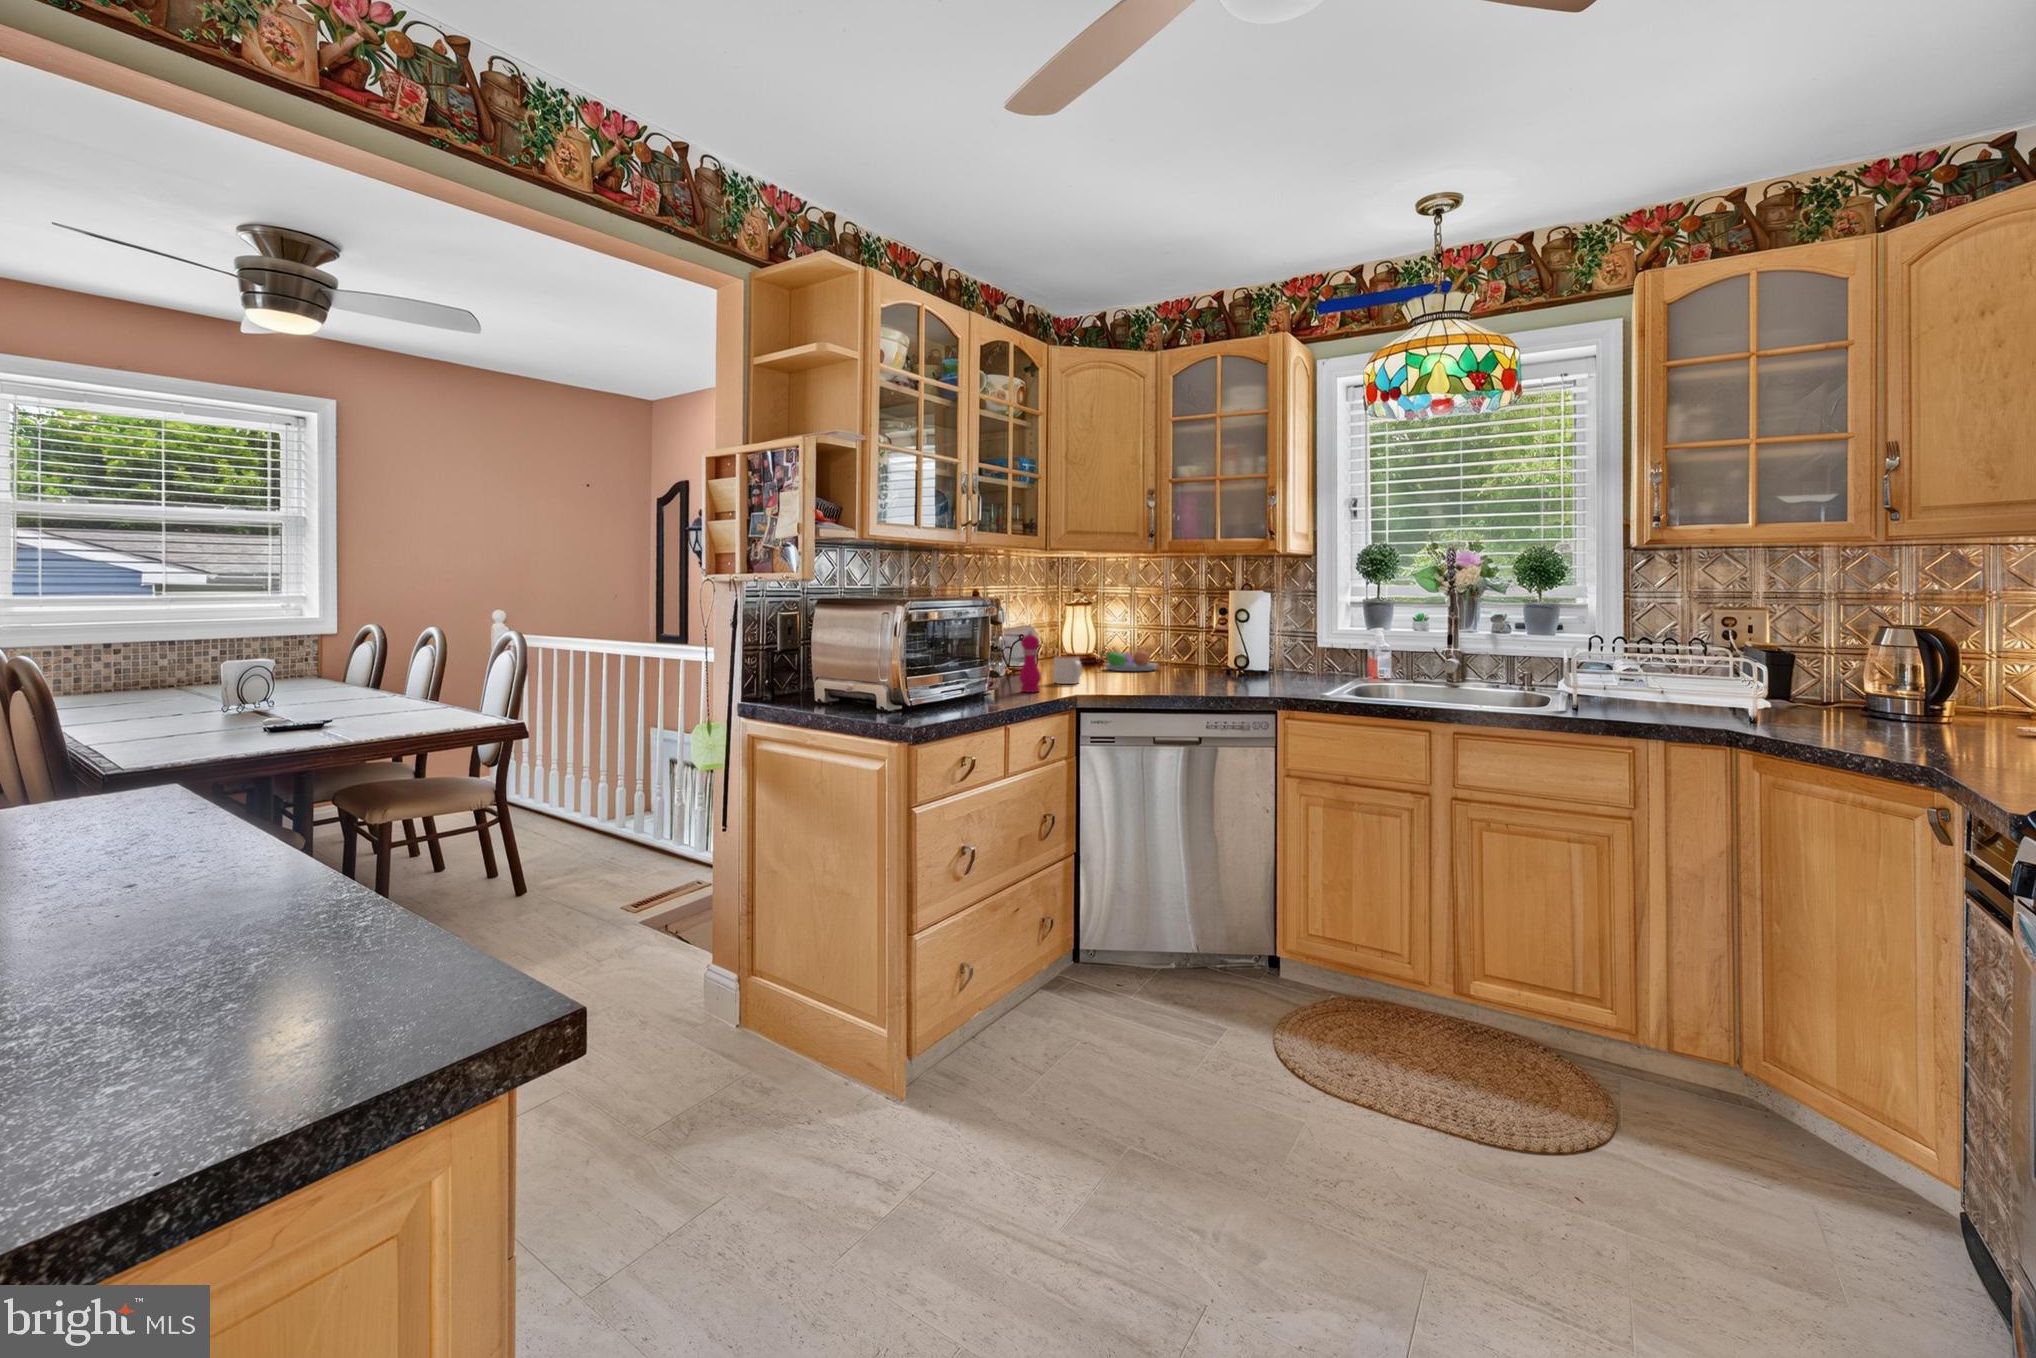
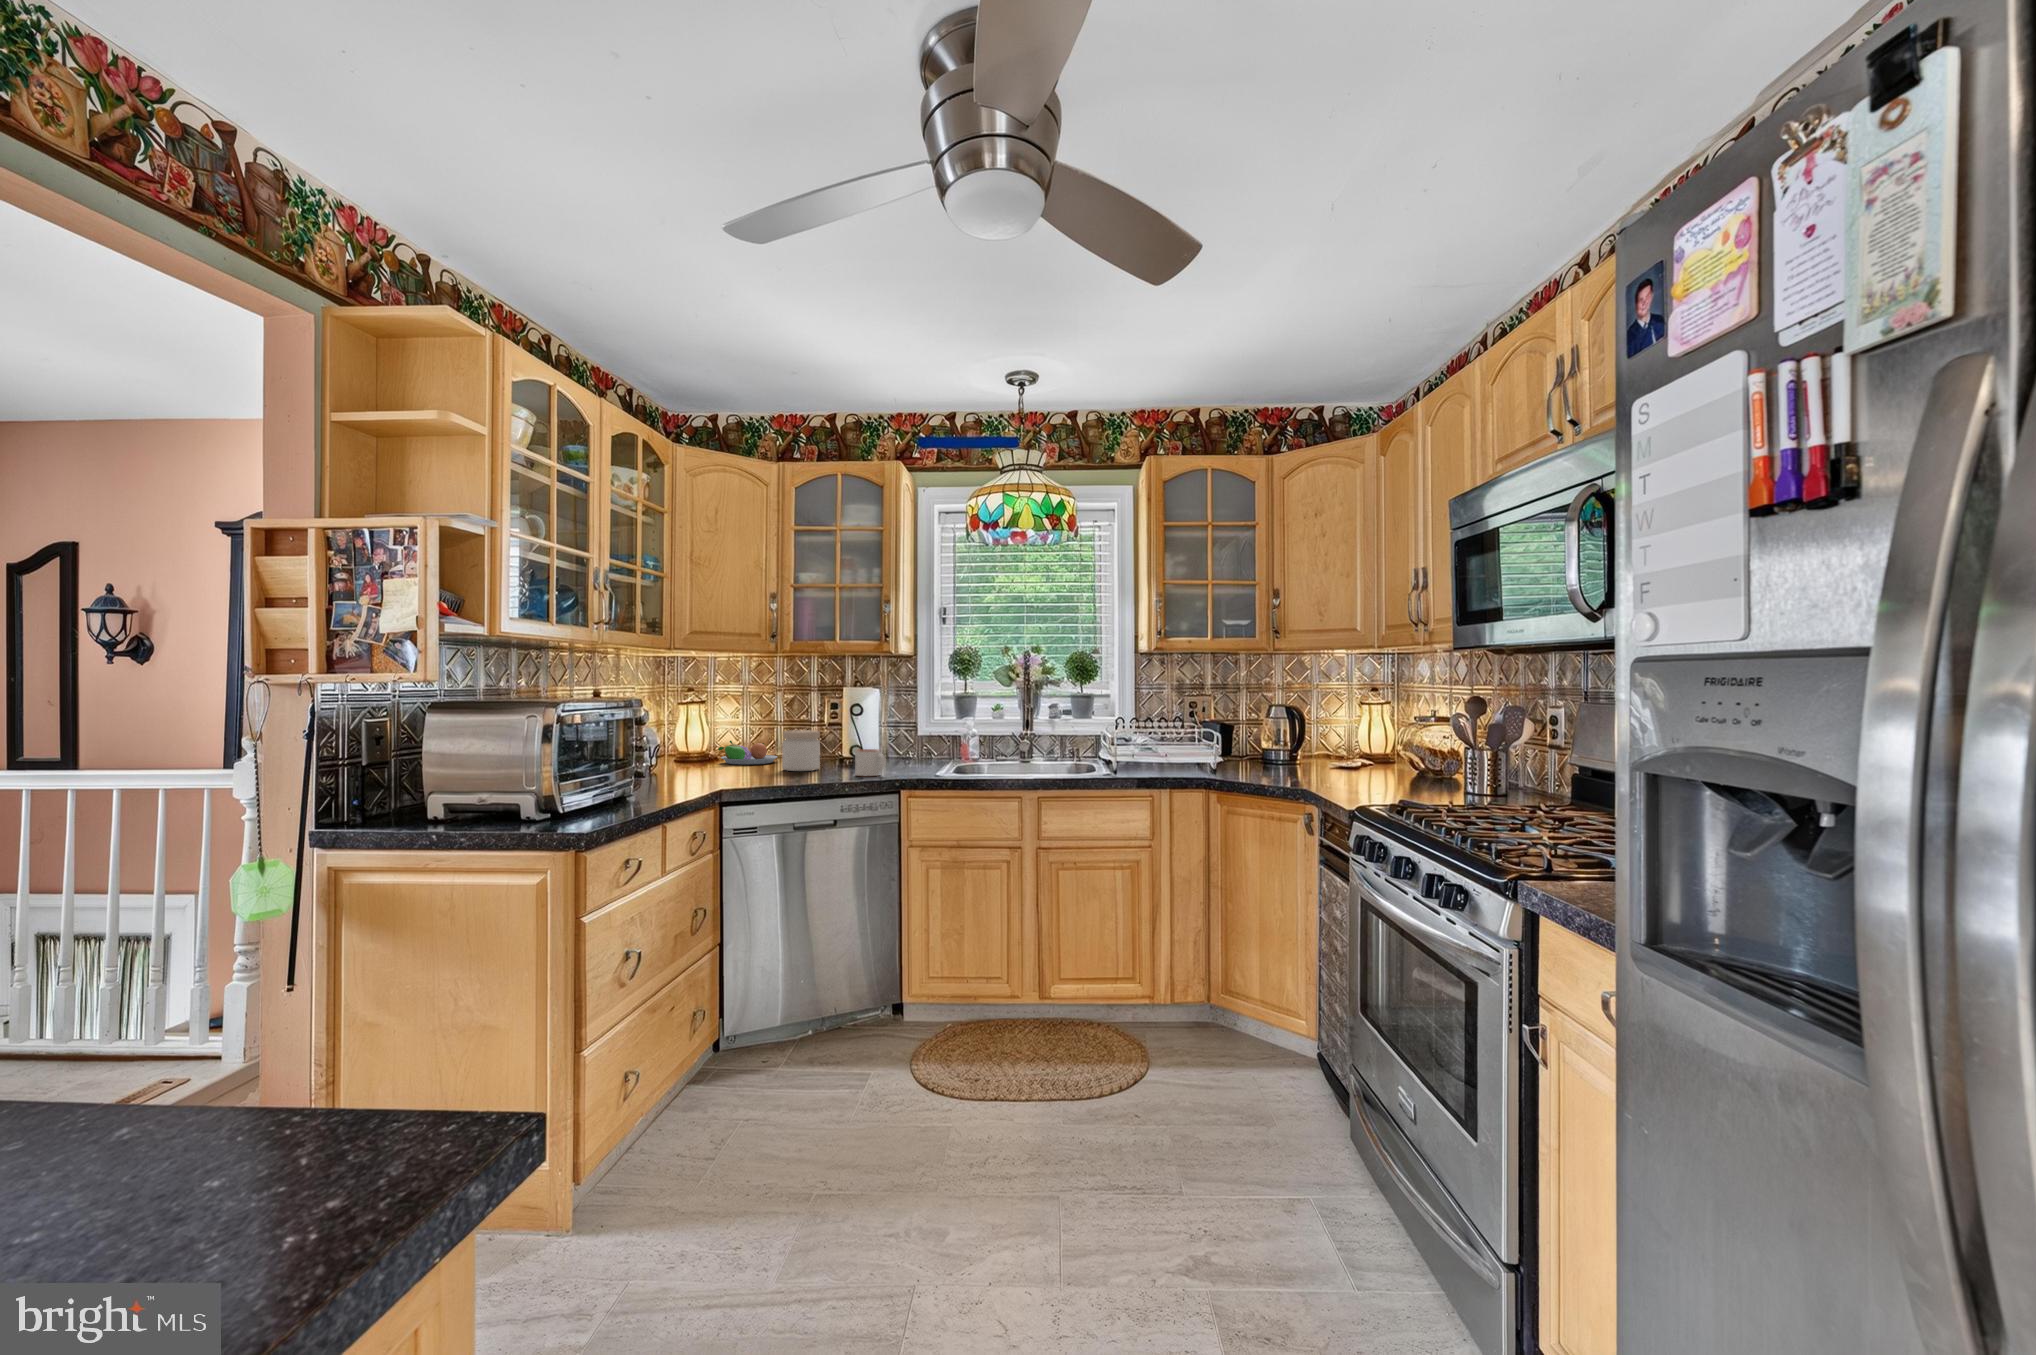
pepper mill: present [1019,630,1041,692] -> none [657,729,681,793]
jar: none [1155,637,1194,679] -> present [782,730,820,771]
mug: present [1054,656,1082,684] -> present [855,749,886,776]

